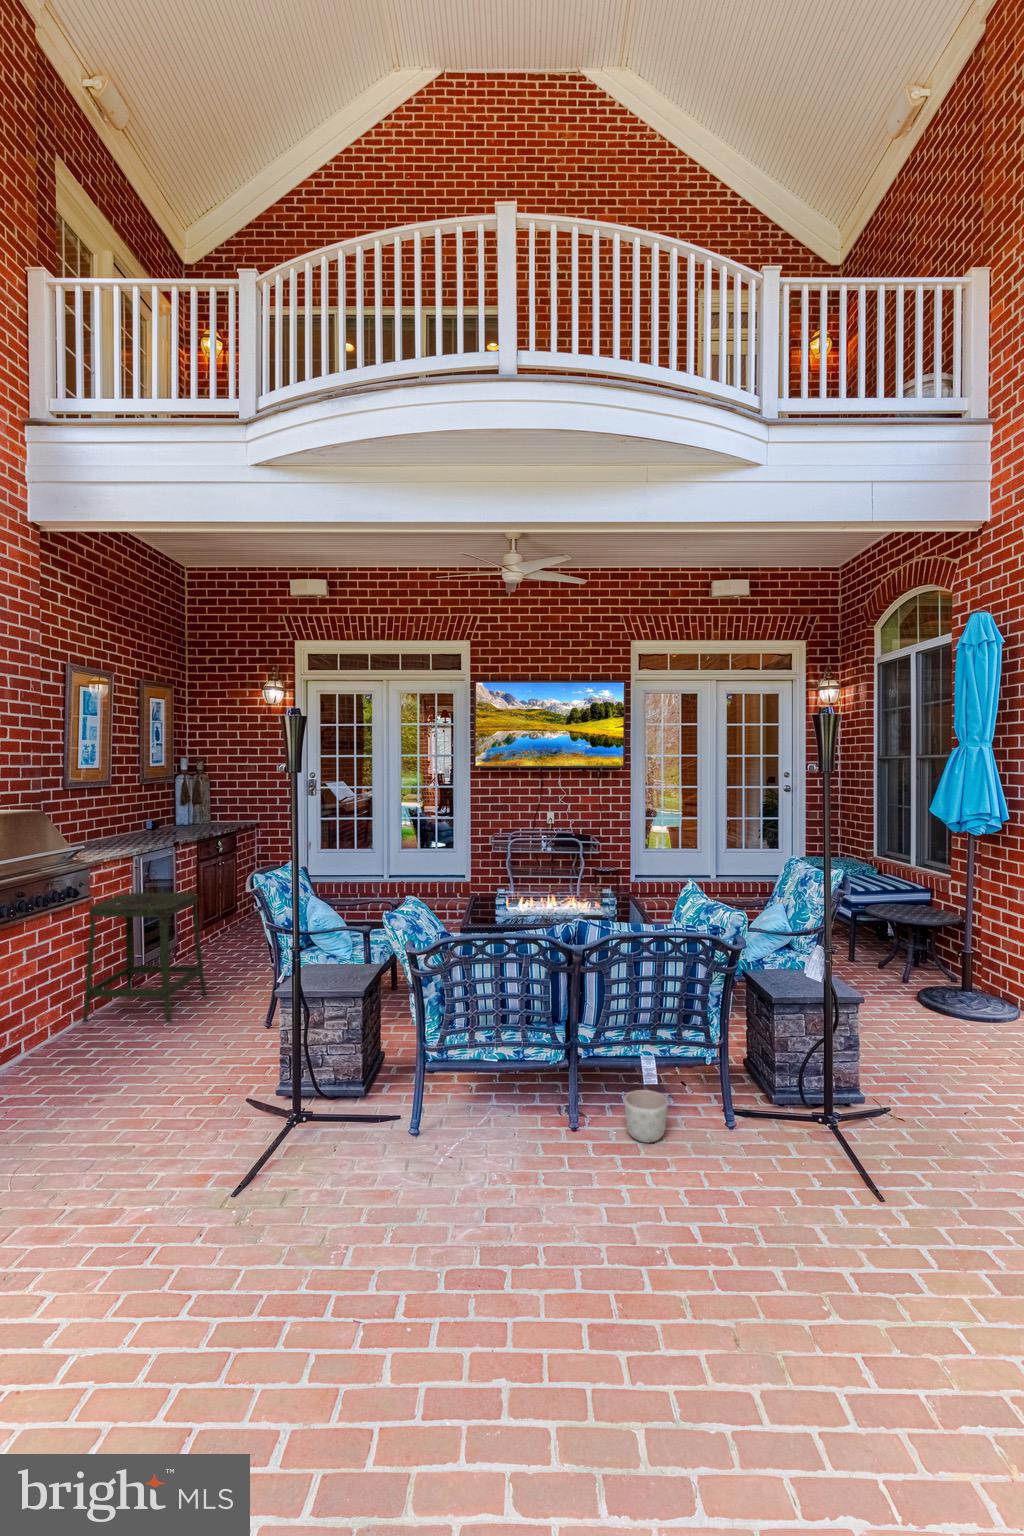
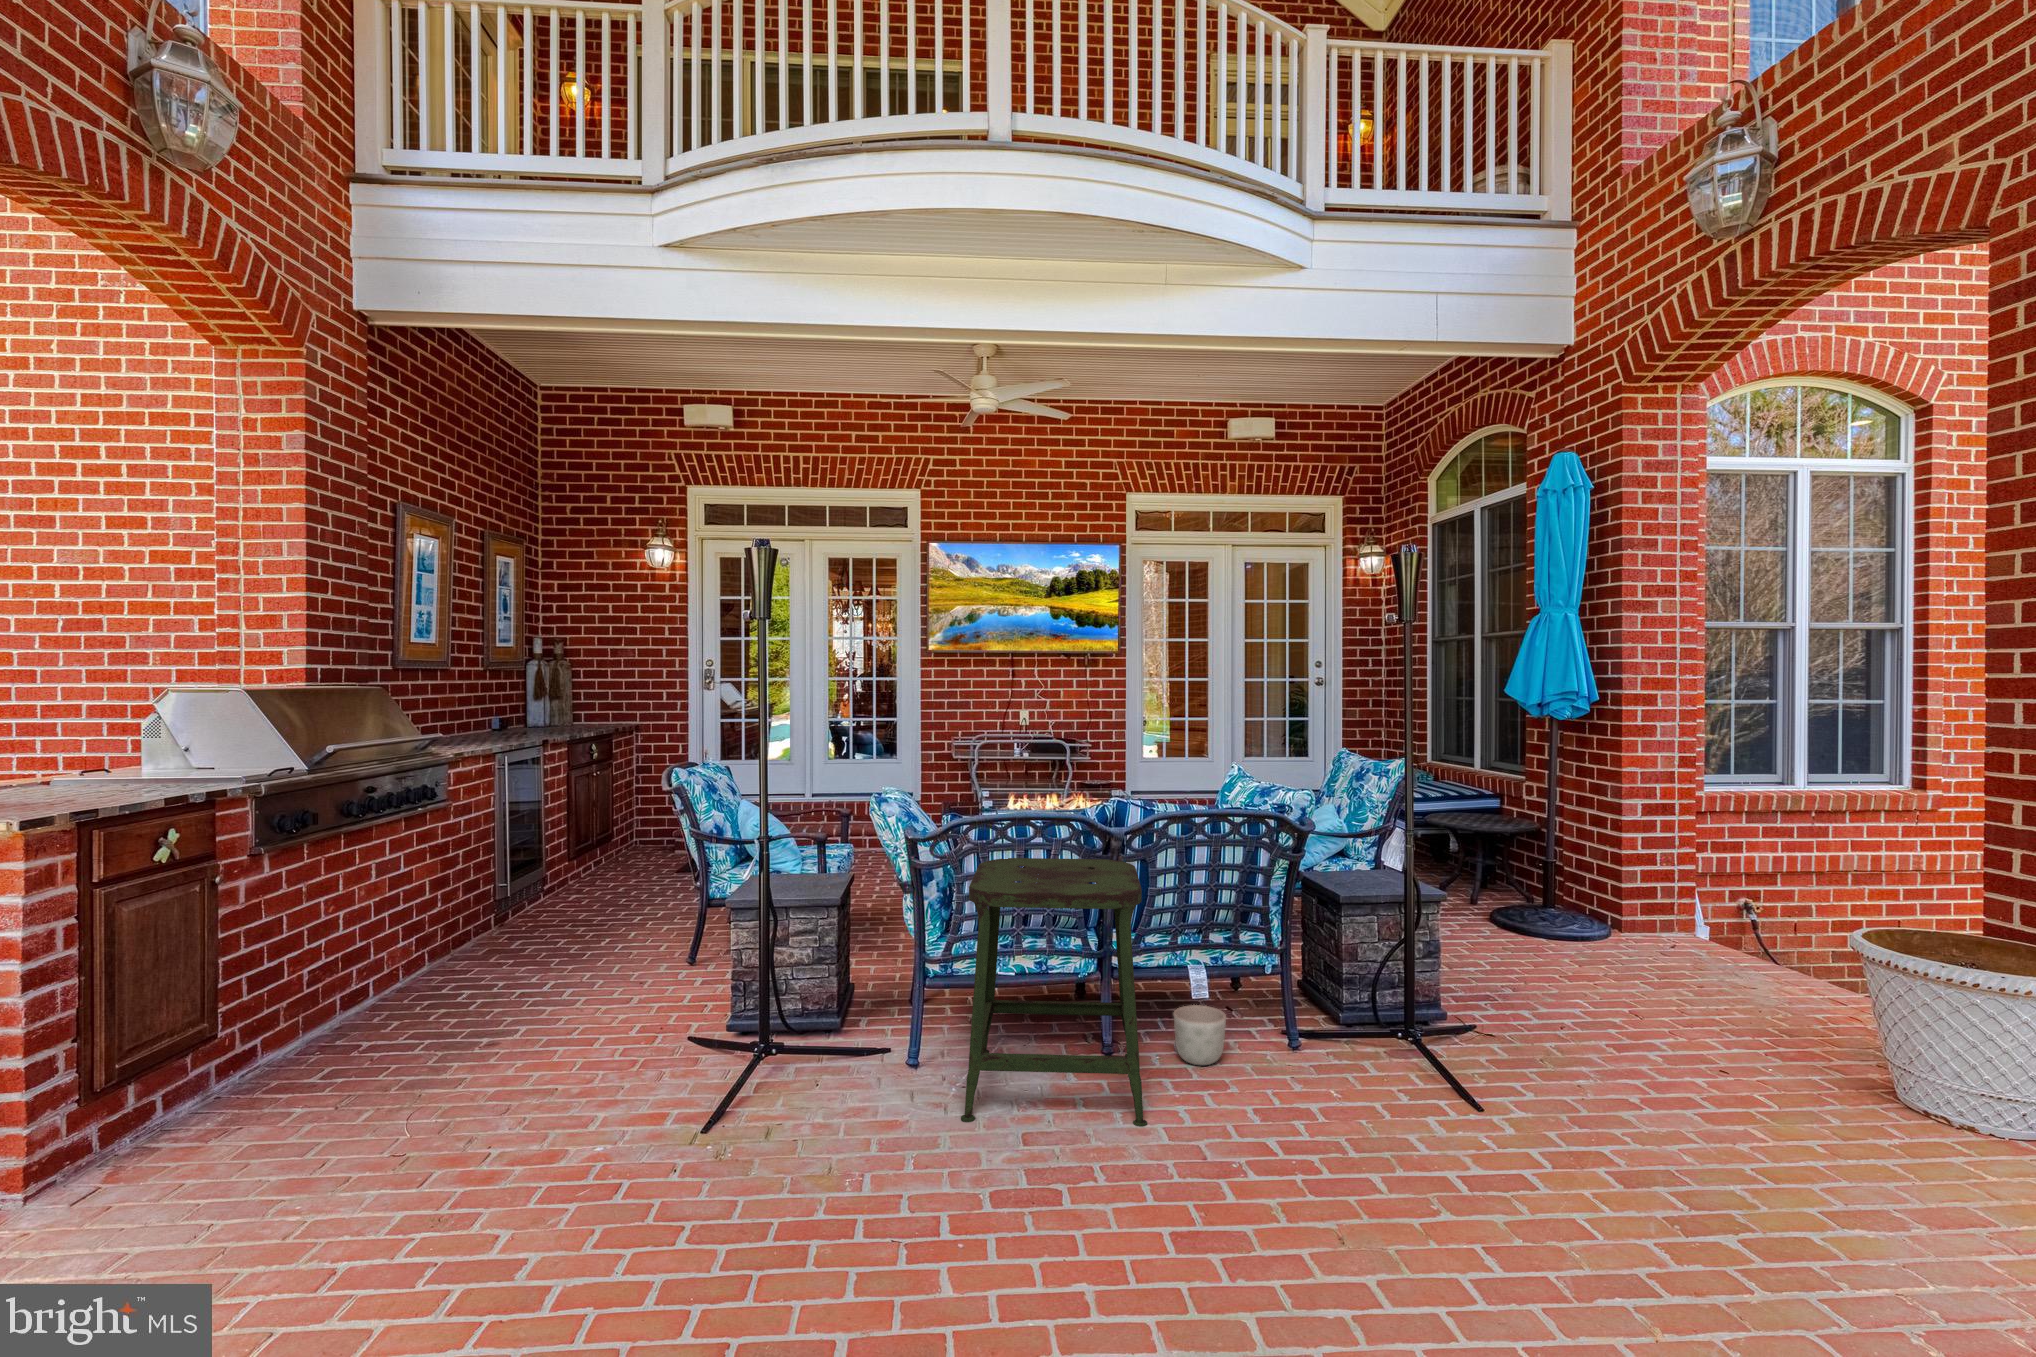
stool: present [82,893,207,1023] -> present [961,858,1147,1127]

